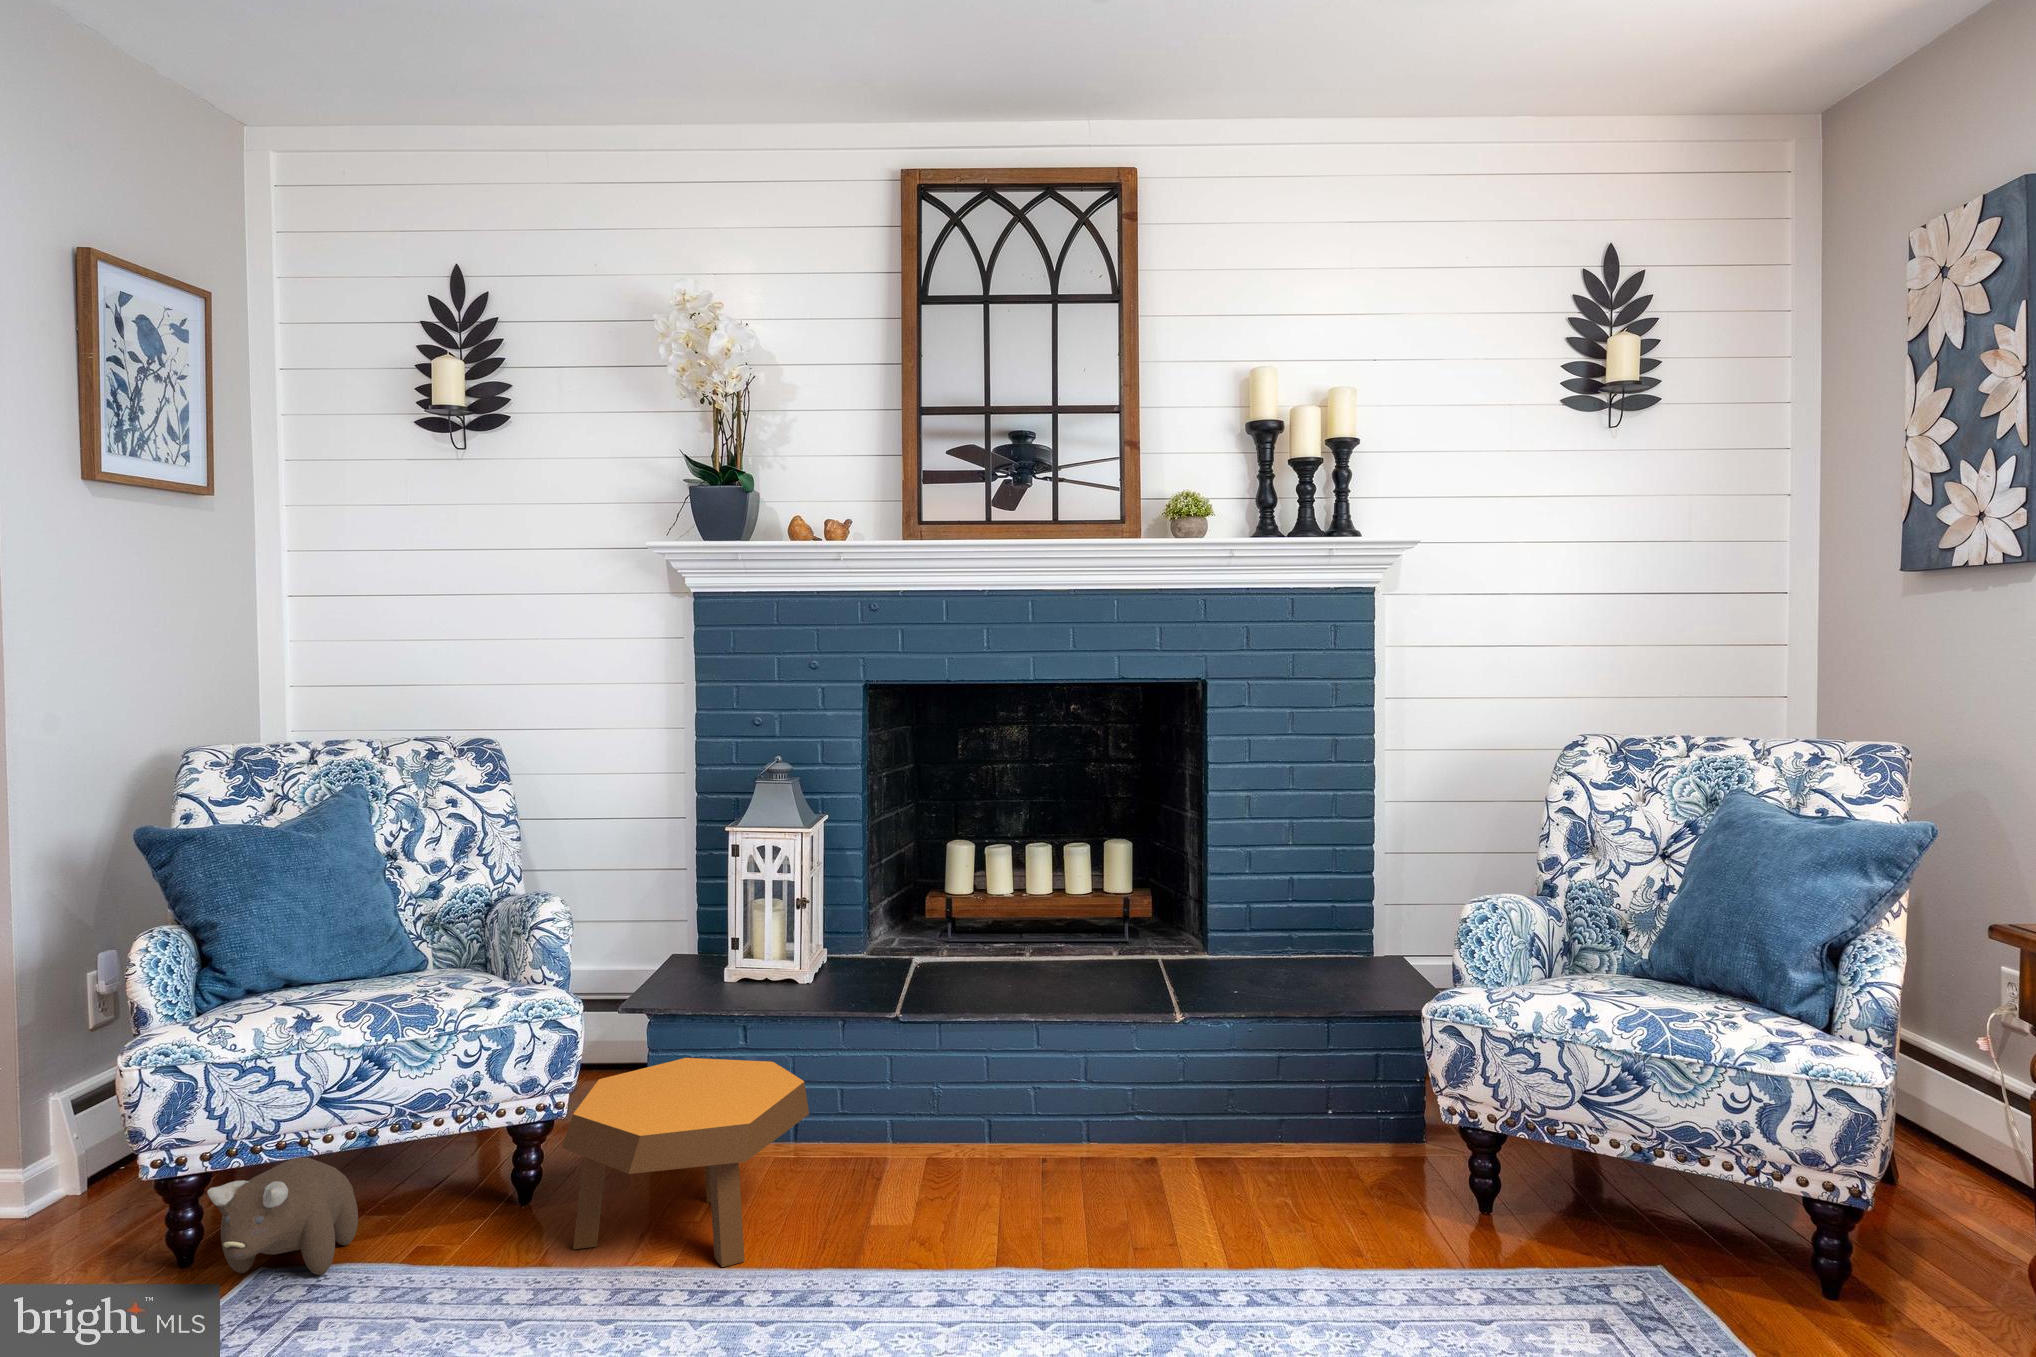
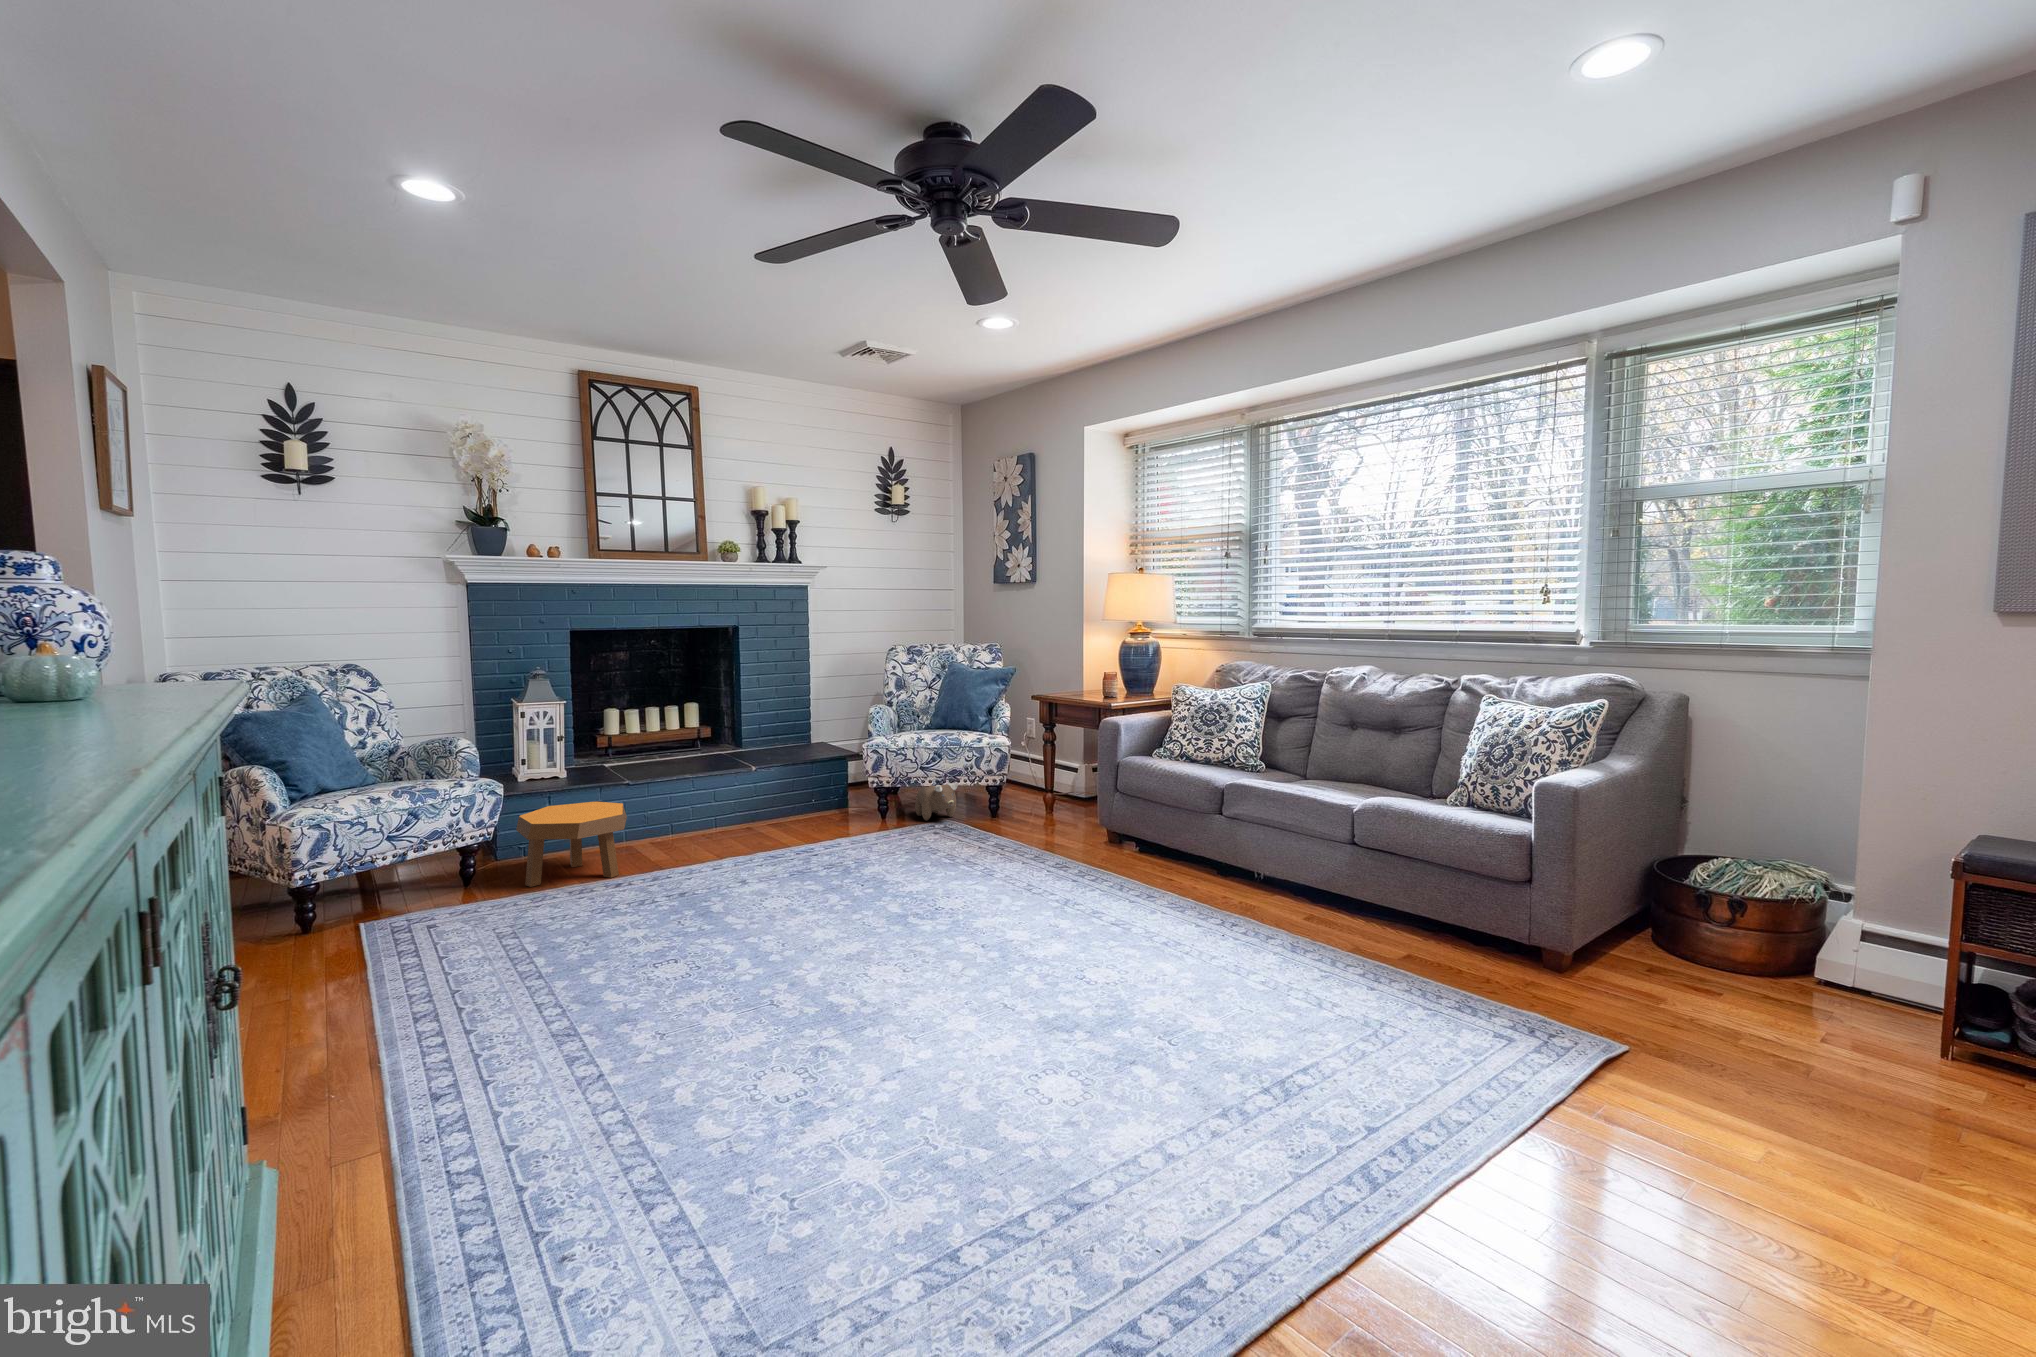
plush toy: present [207,1158,358,1275] -> present [915,783,958,821]

